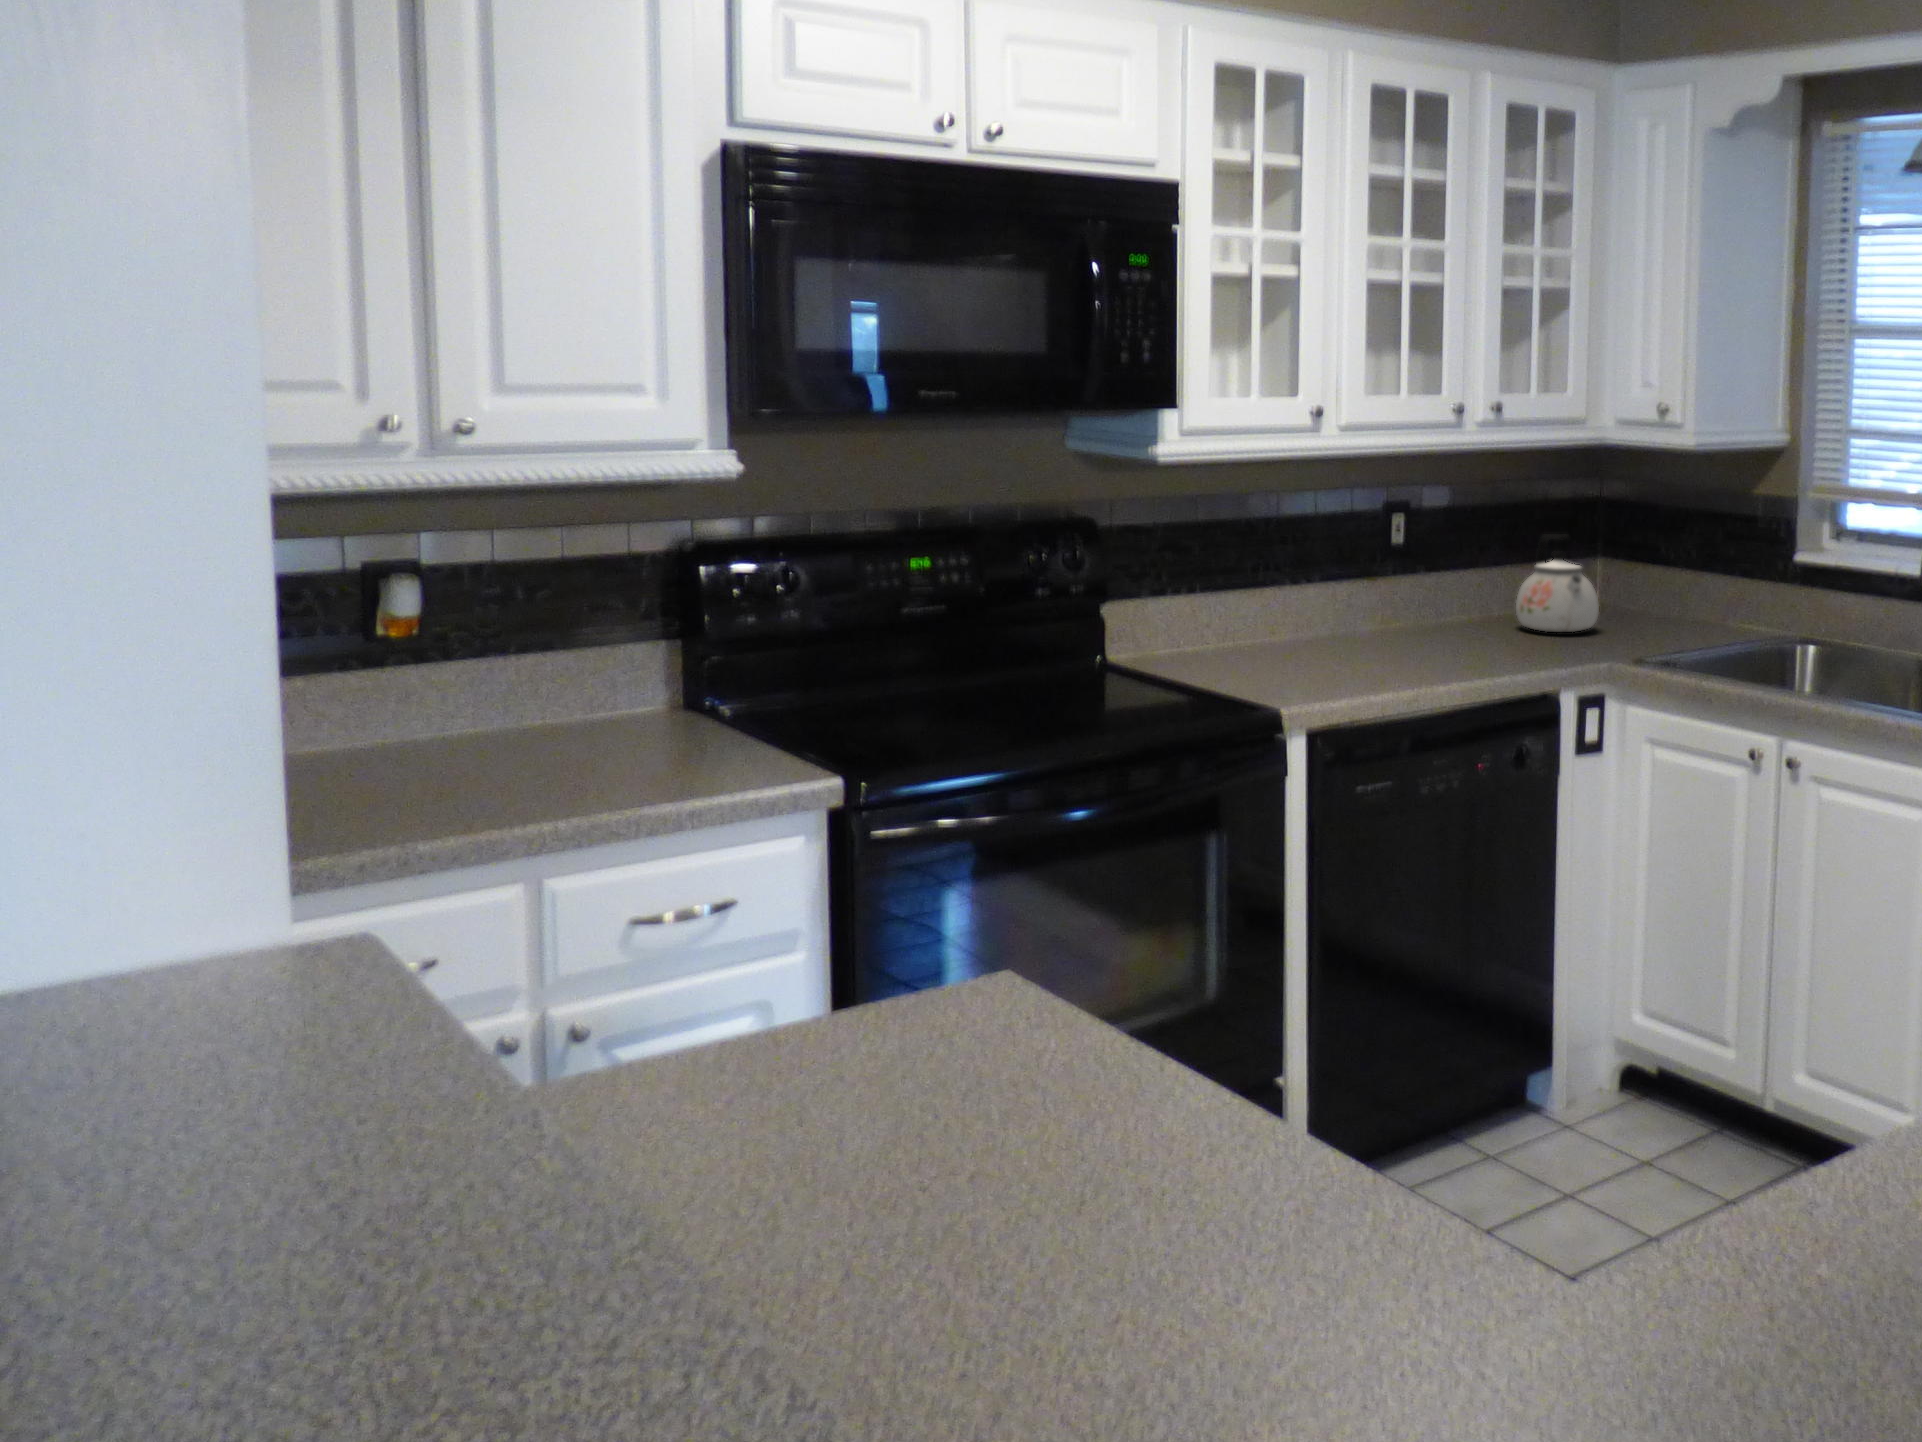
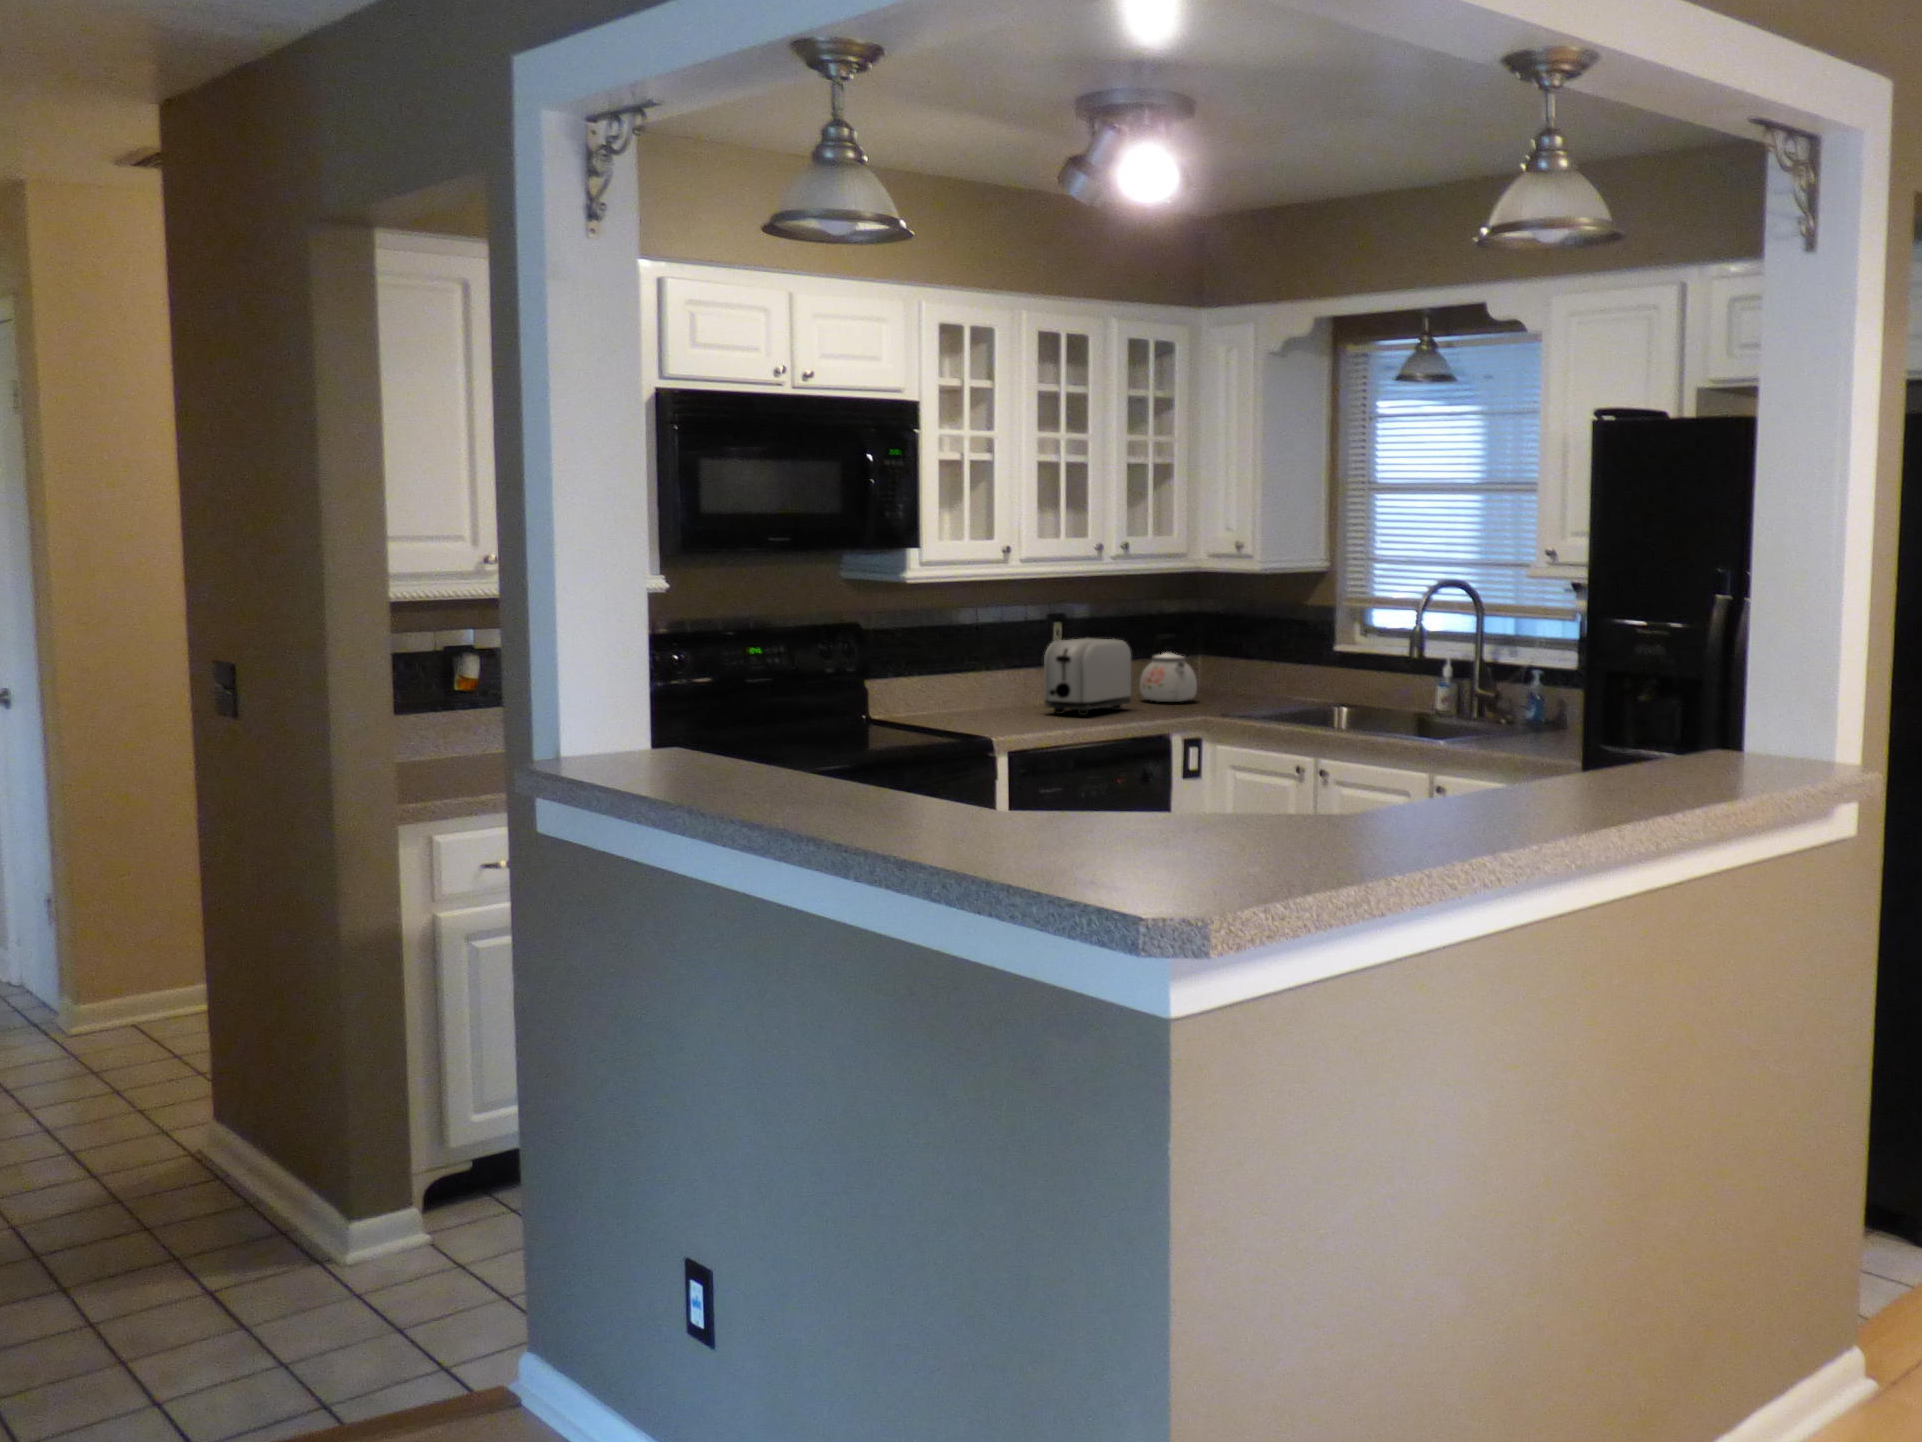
toaster: none [1373,541,1504,660] -> present [1044,638,1131,715]

